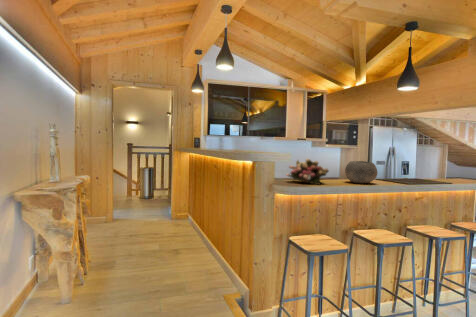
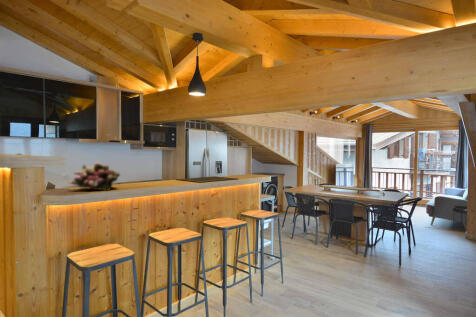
bowl: present [345,161,377,183] -> none [143,163,173,185]

